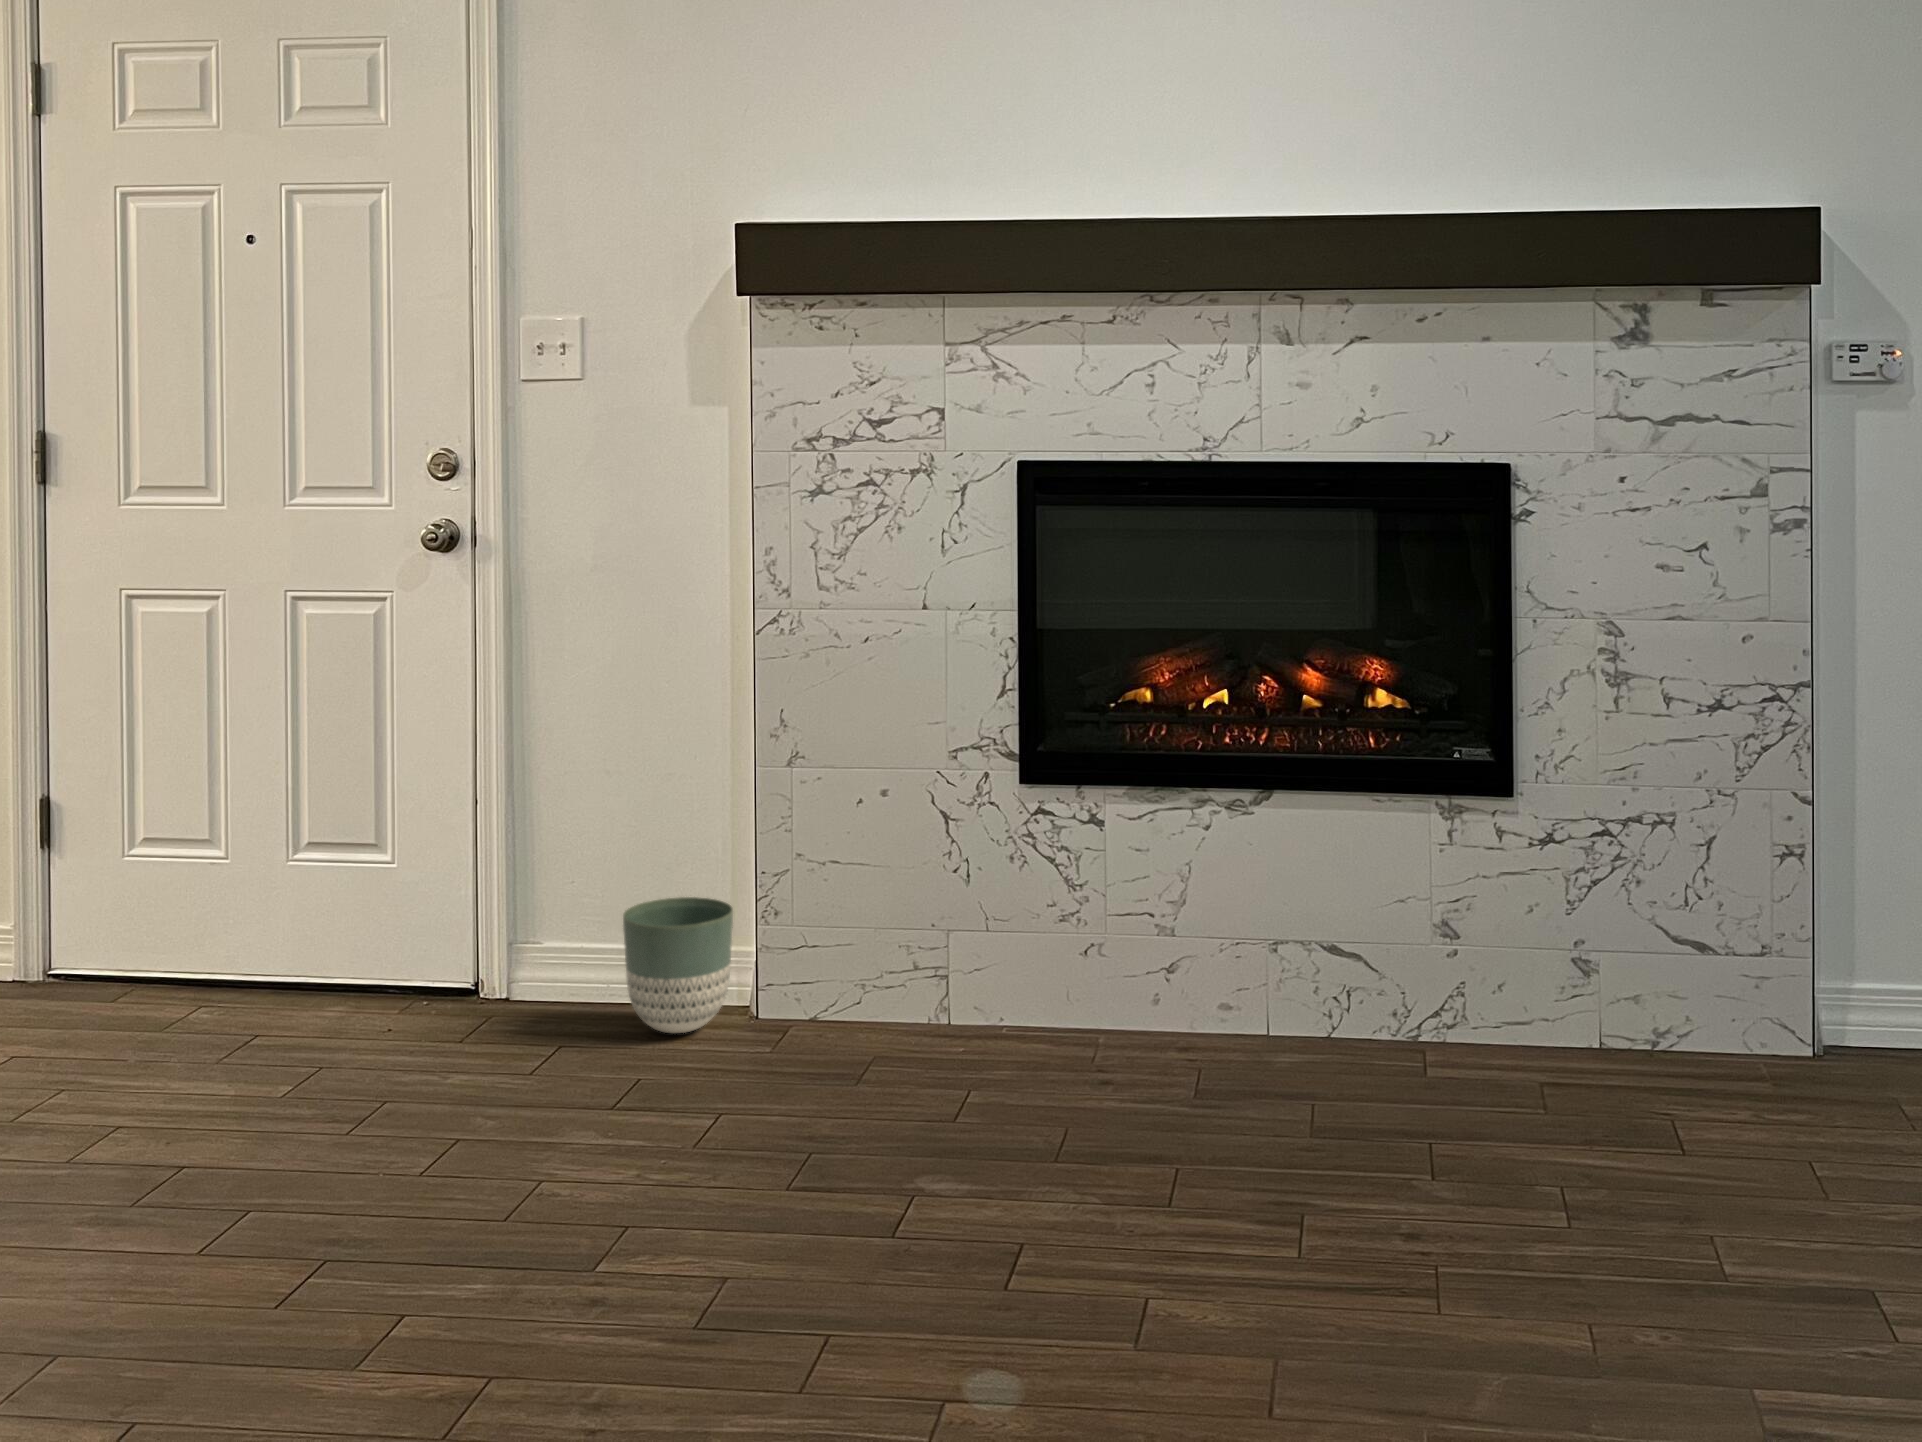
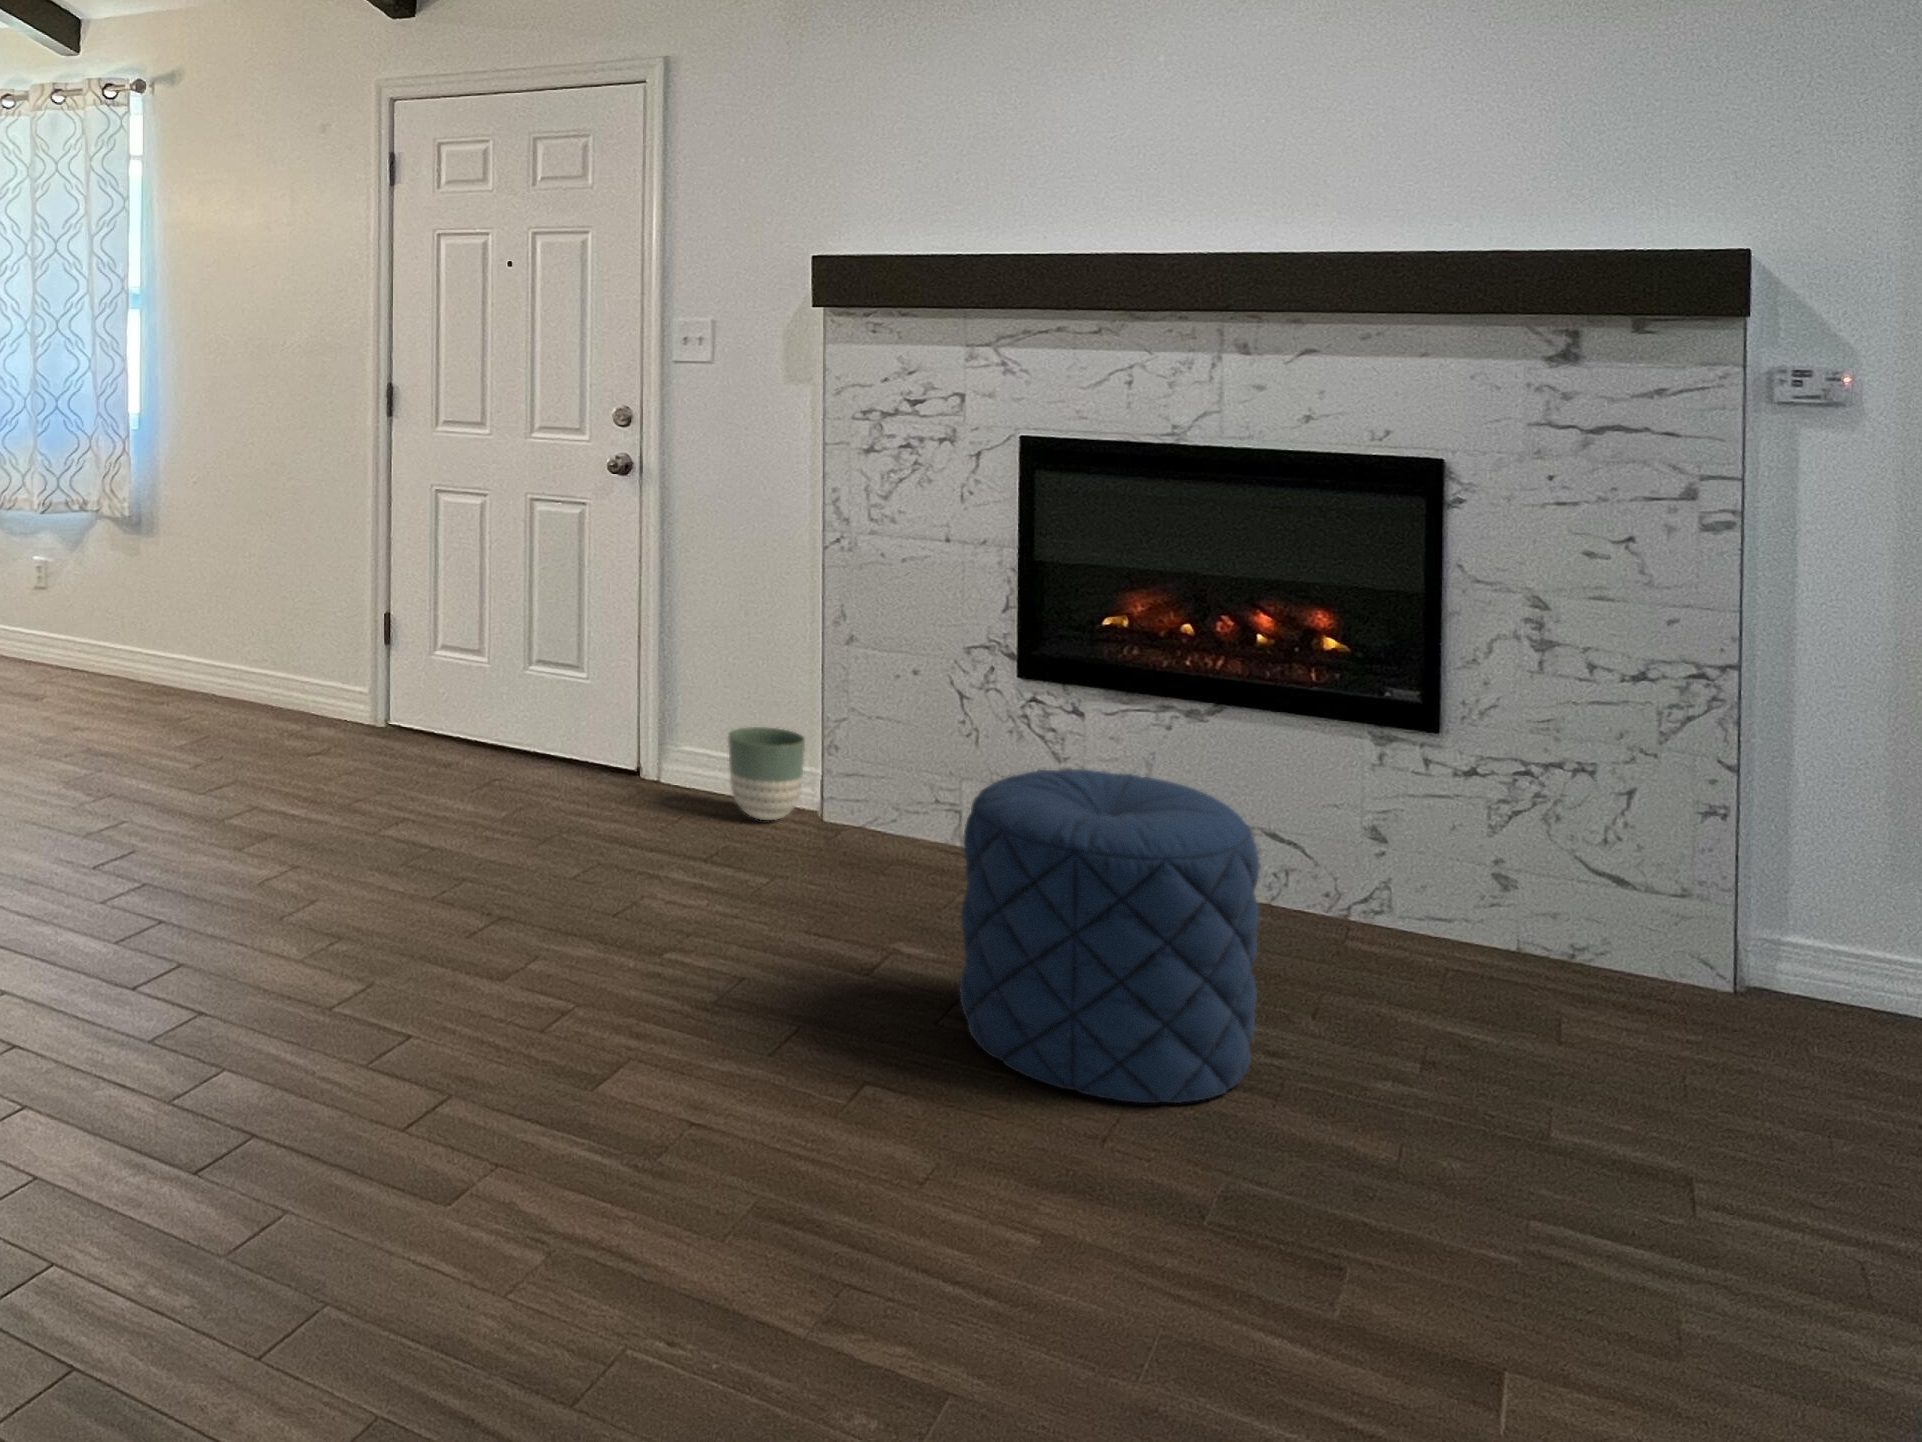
pouf: none [1039,910,1416,1370] -> present [960,769,1259,1103]

